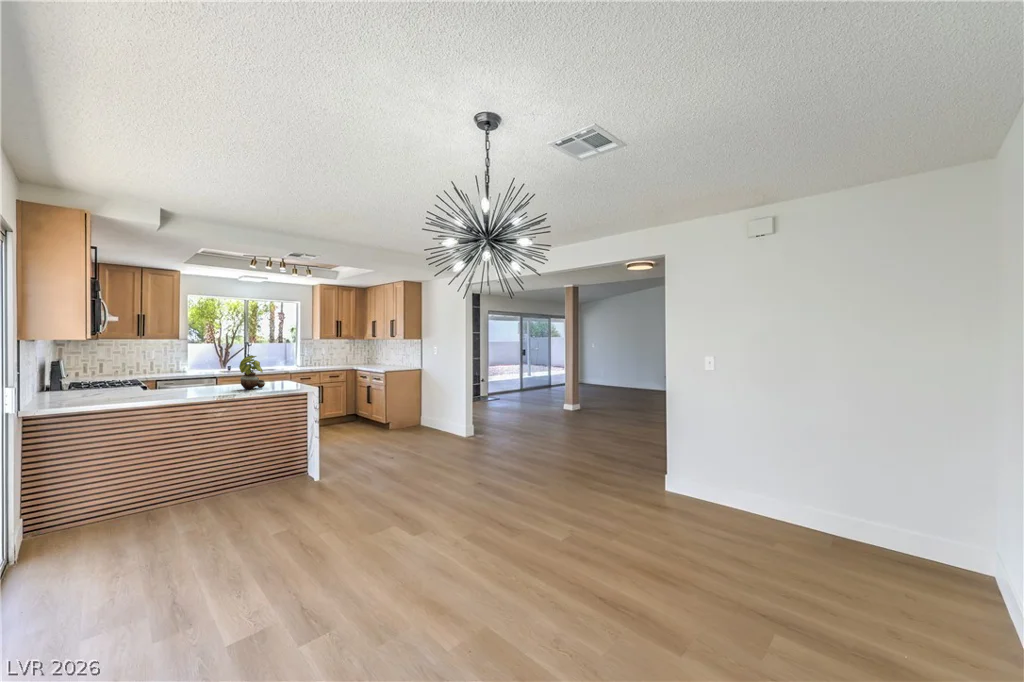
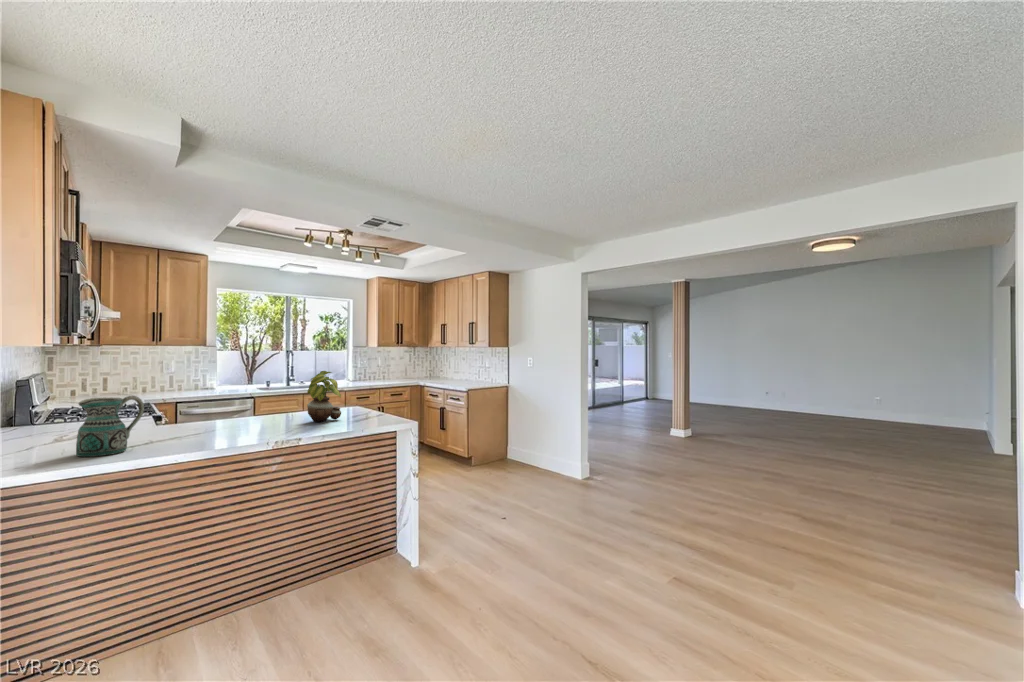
ceramic pitcher: none [87,368,127,402] -> present [76,396,144,457]

